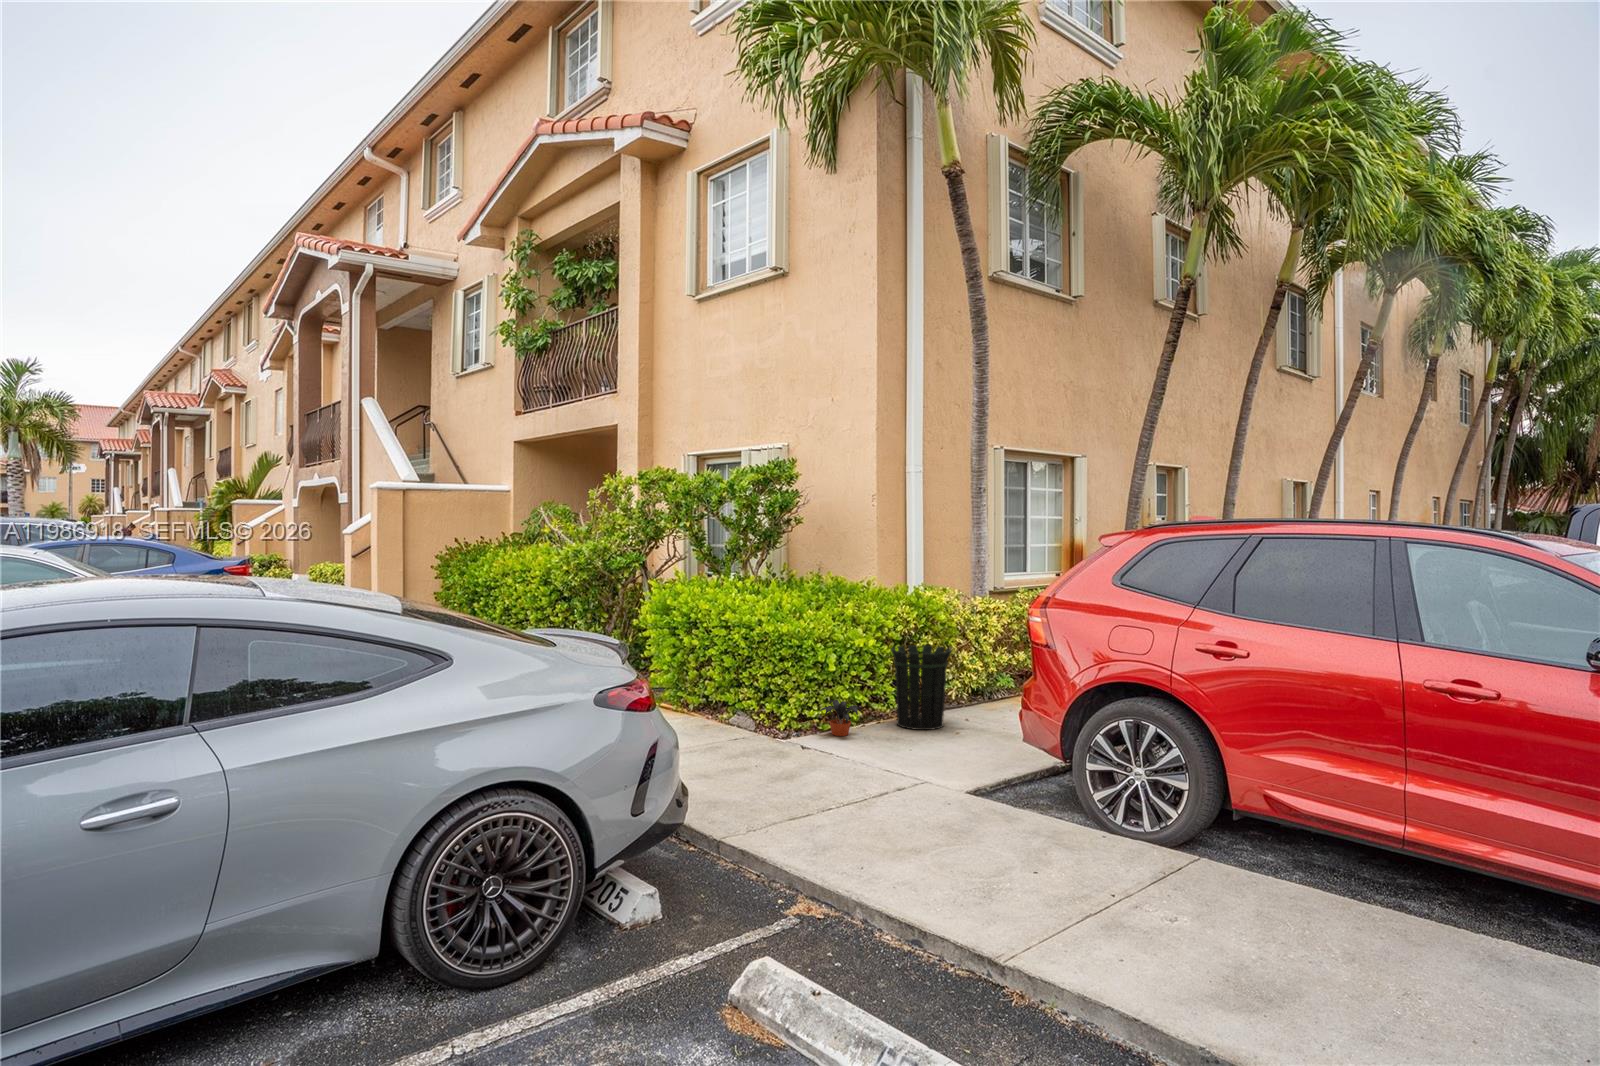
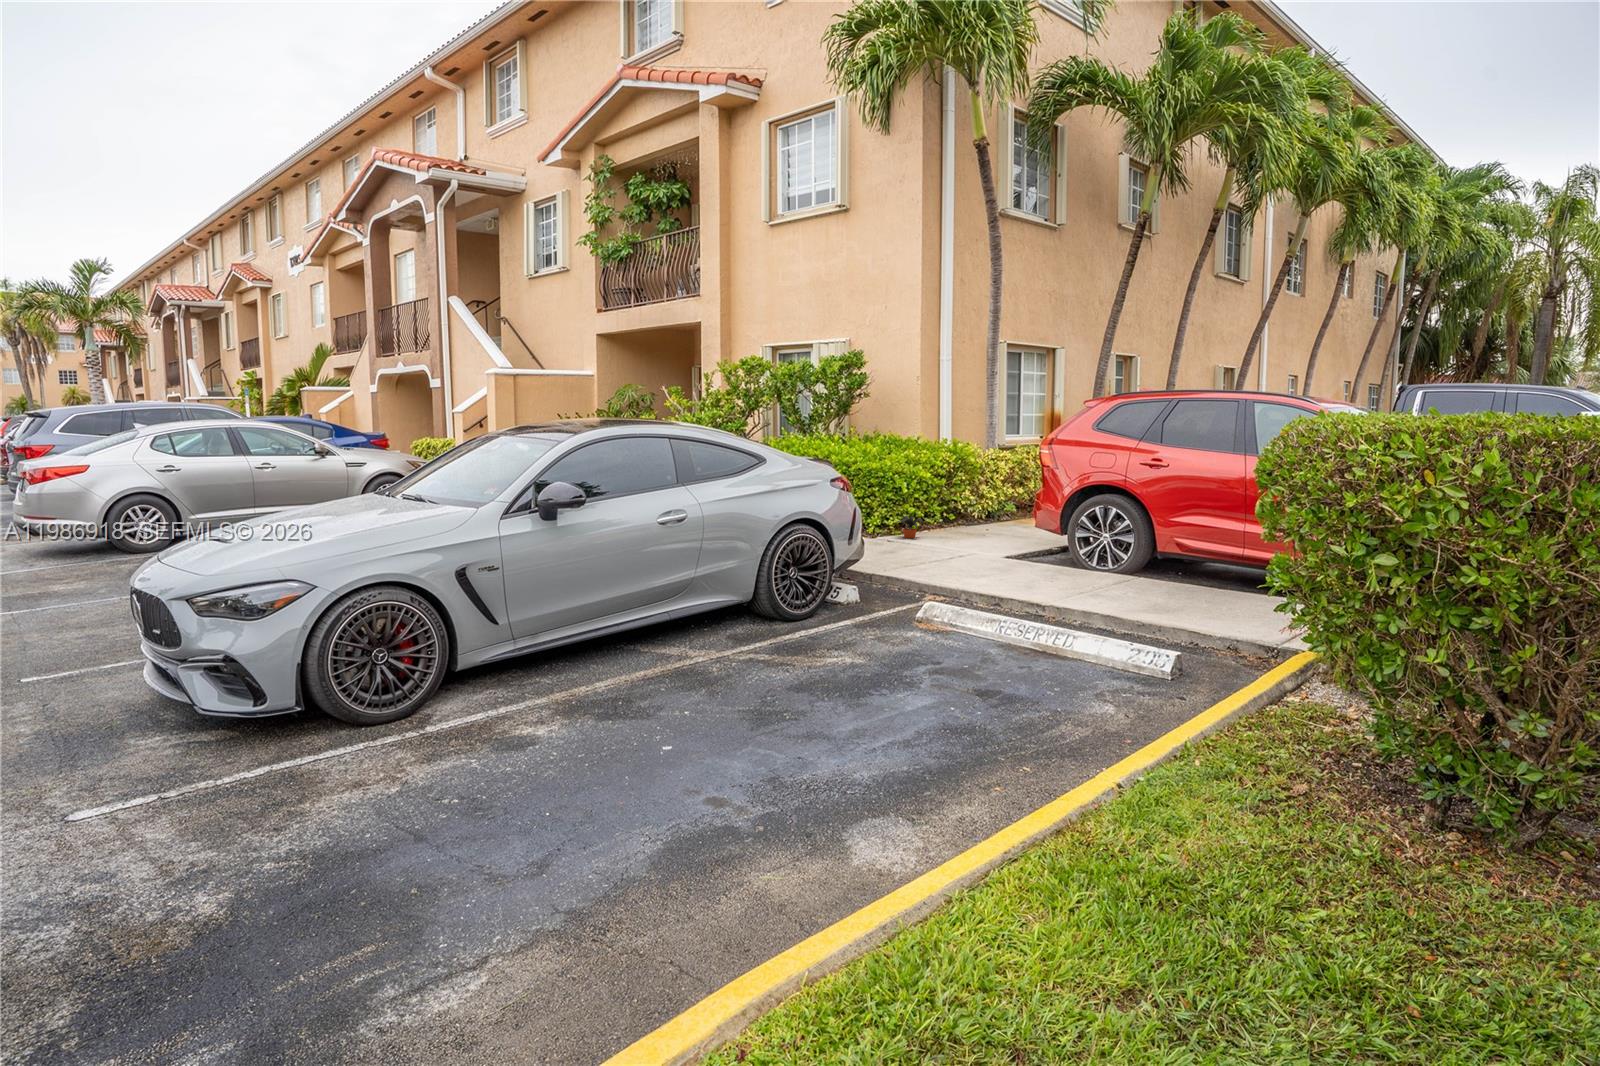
waste bin: present [891,645,951,730] -> none [940,481,981,535]

